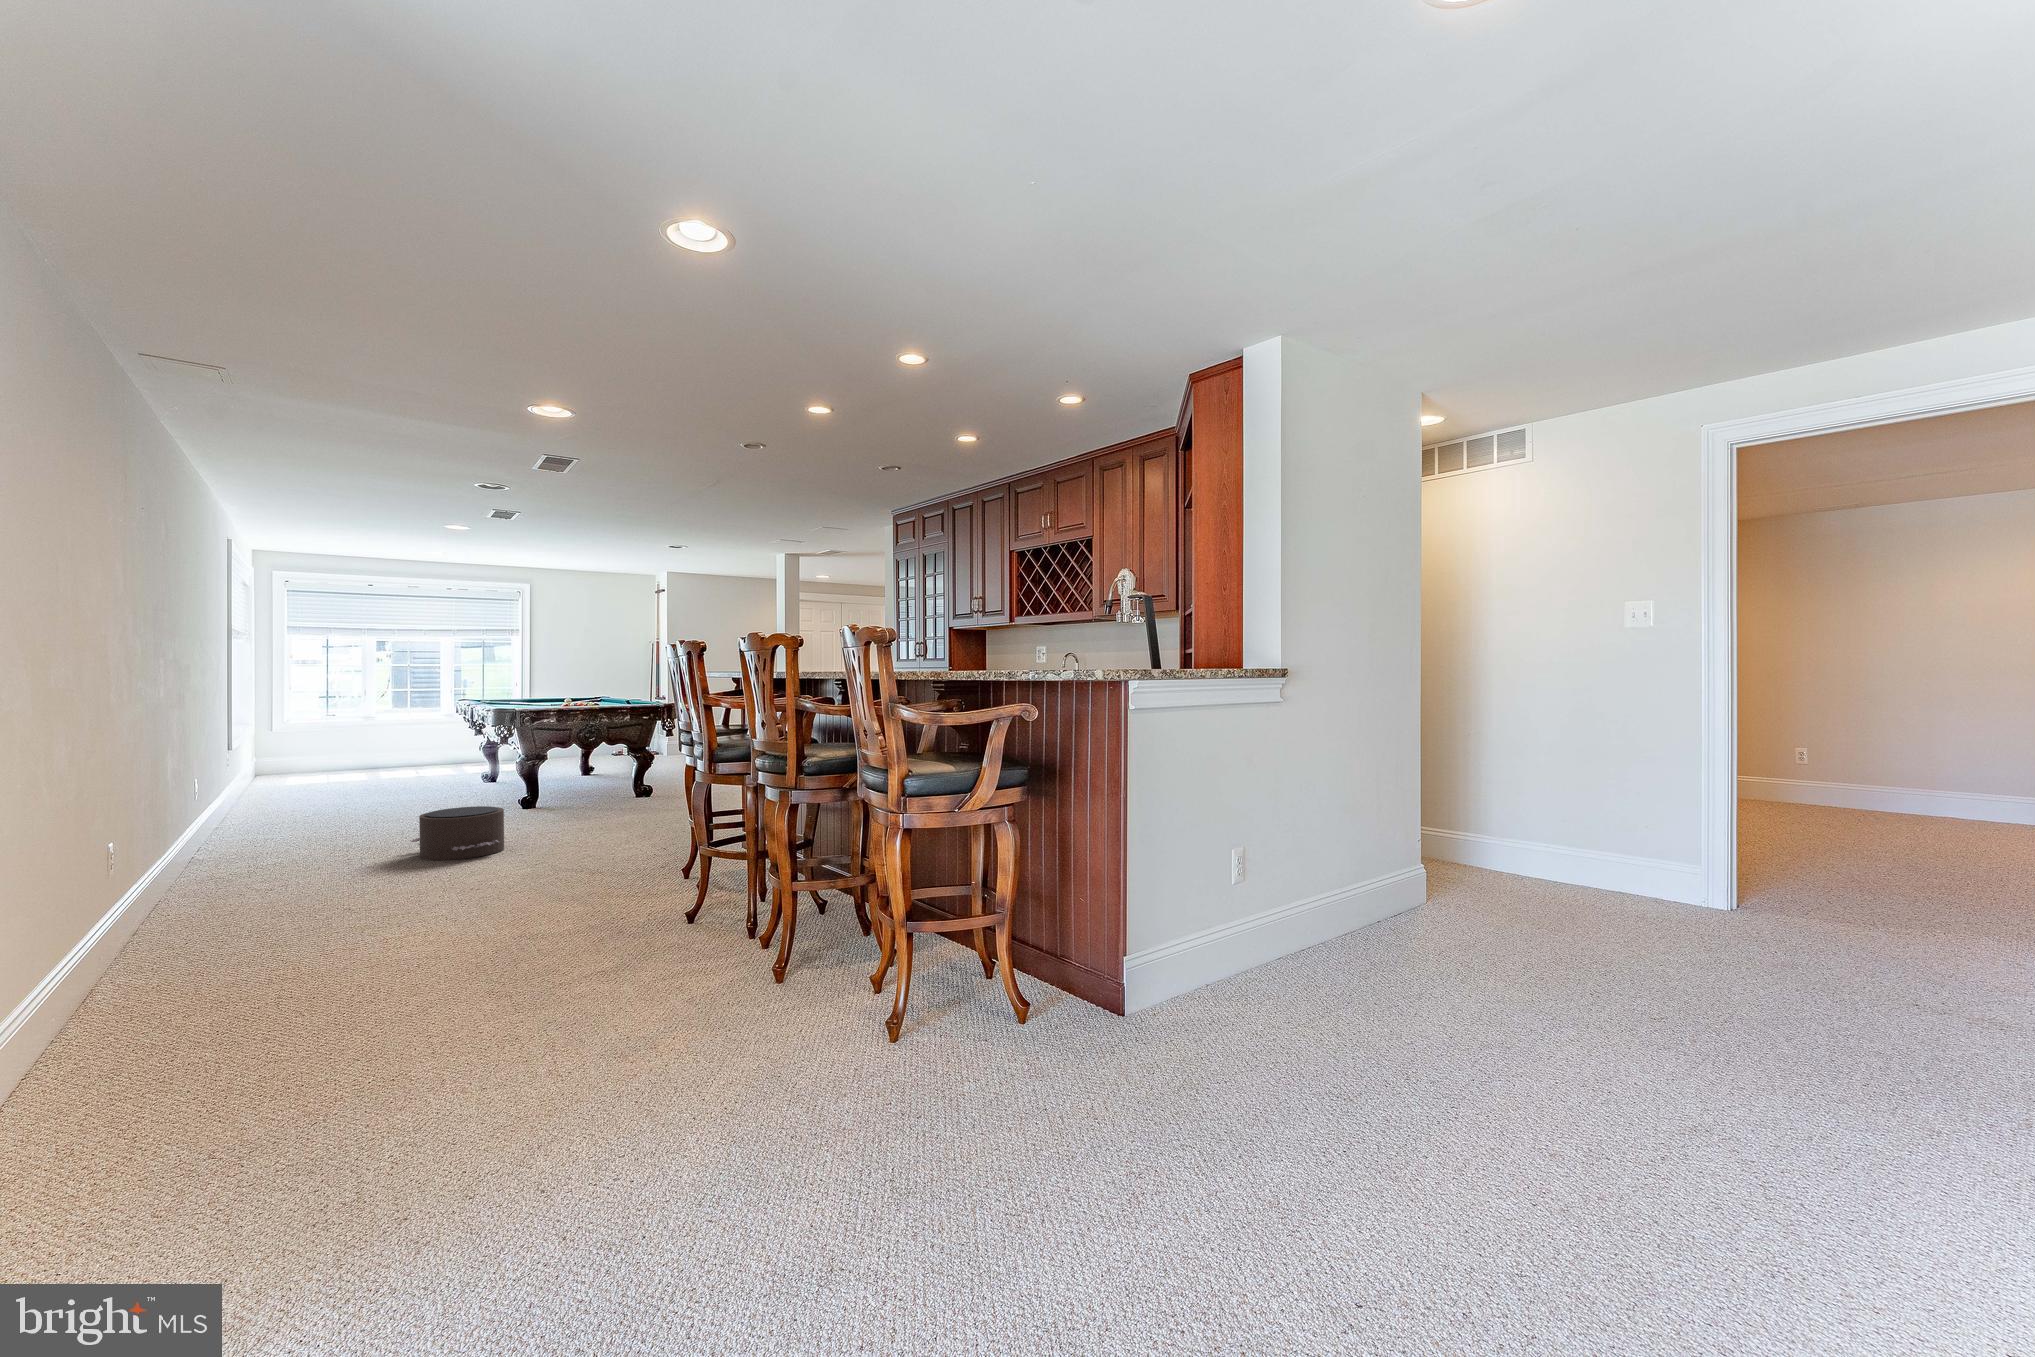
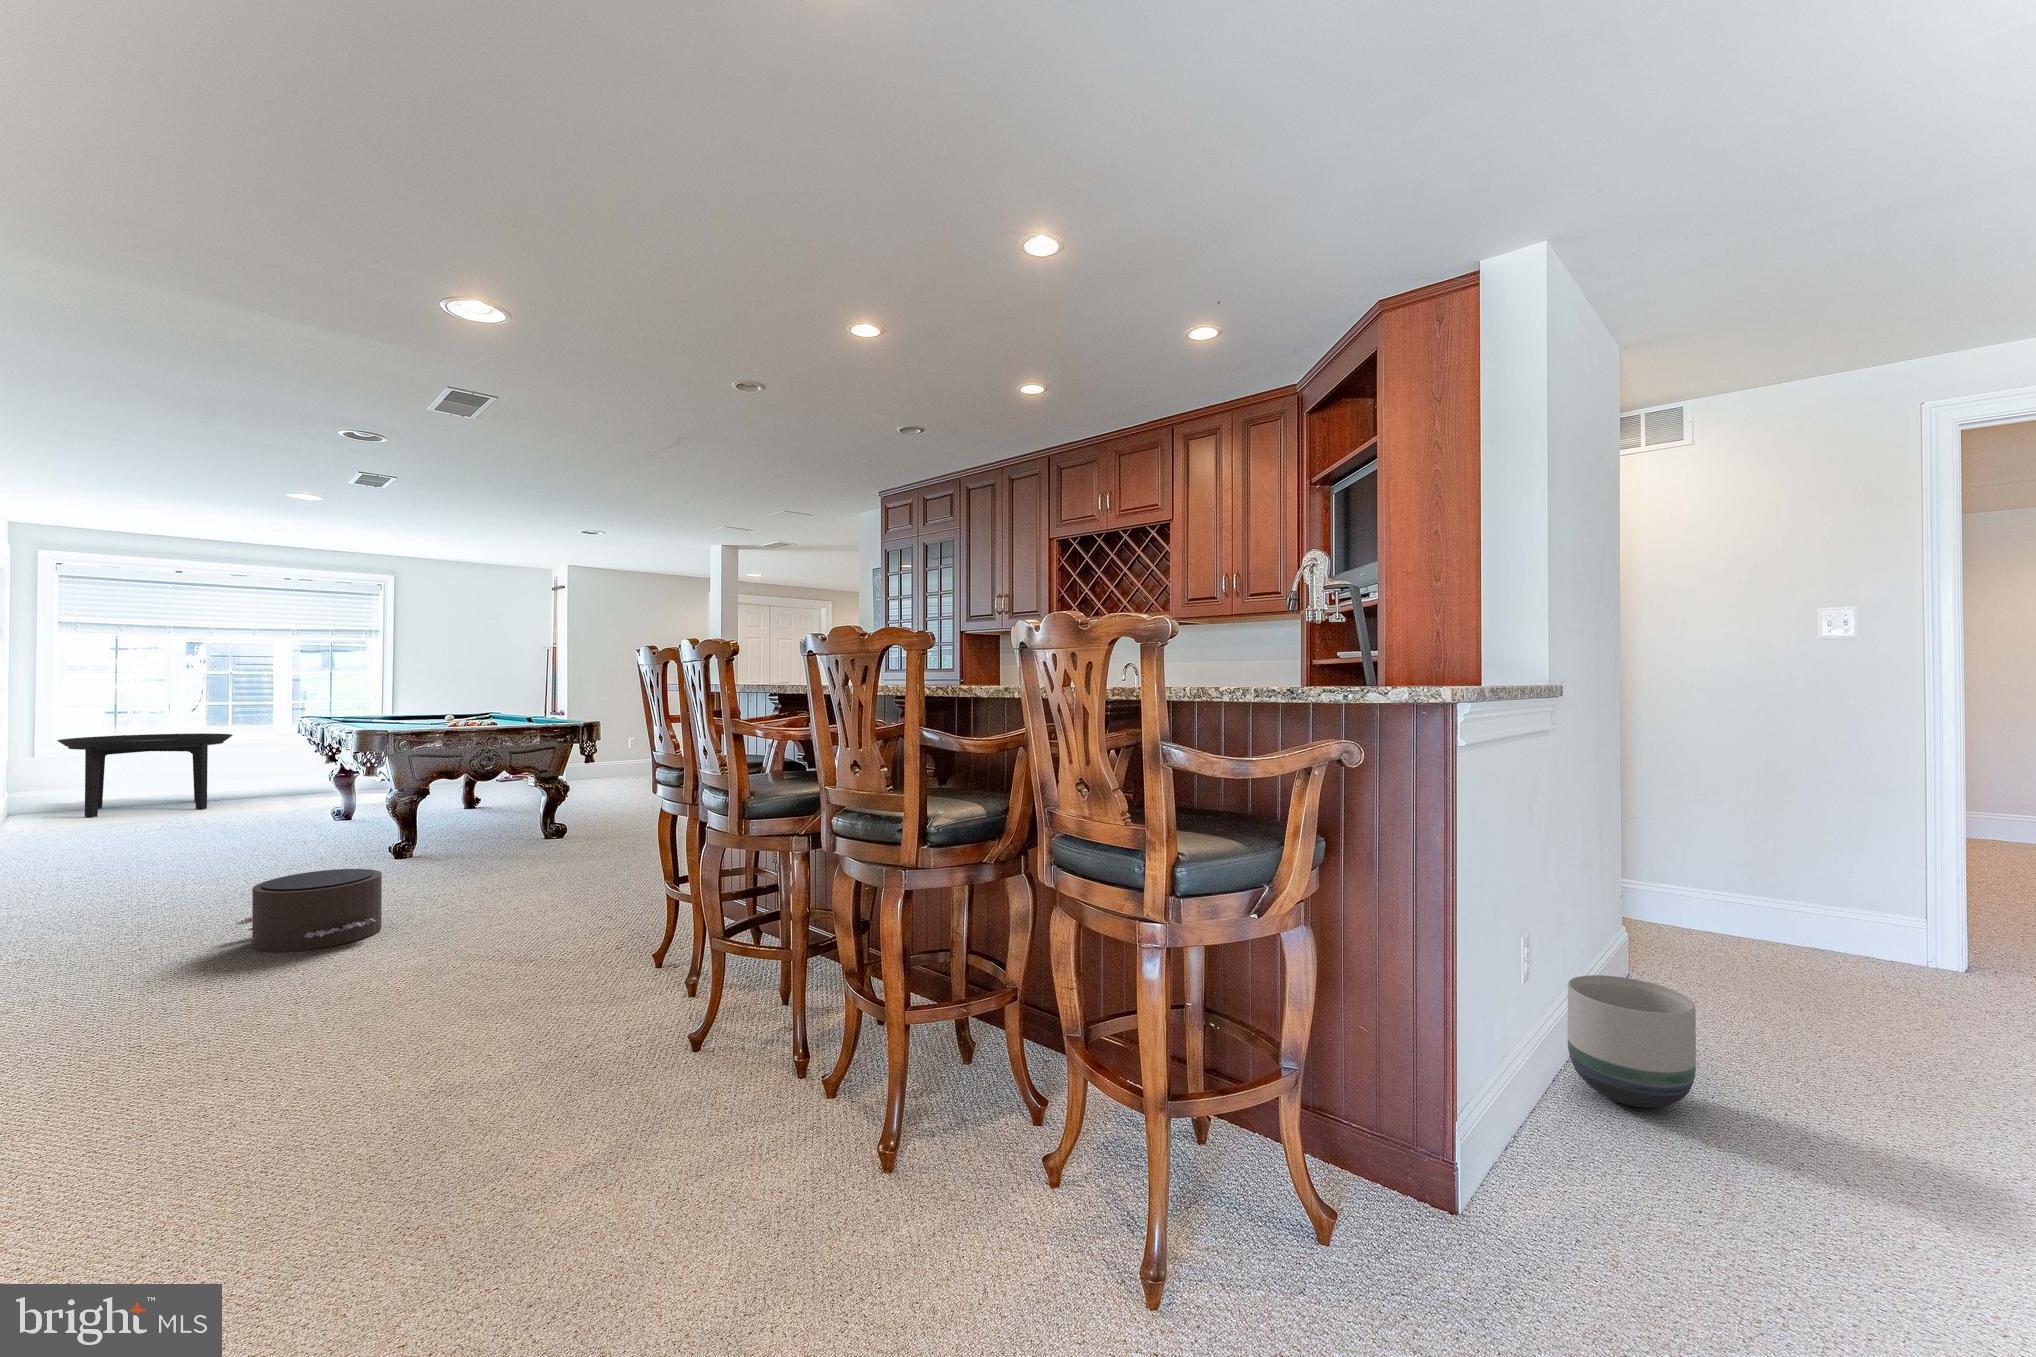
round table: none [289,714,411,777] -> present [57,733,232,818]
planter: none [1259,880,1337,967] -> present [1568,975,1696,1108]

